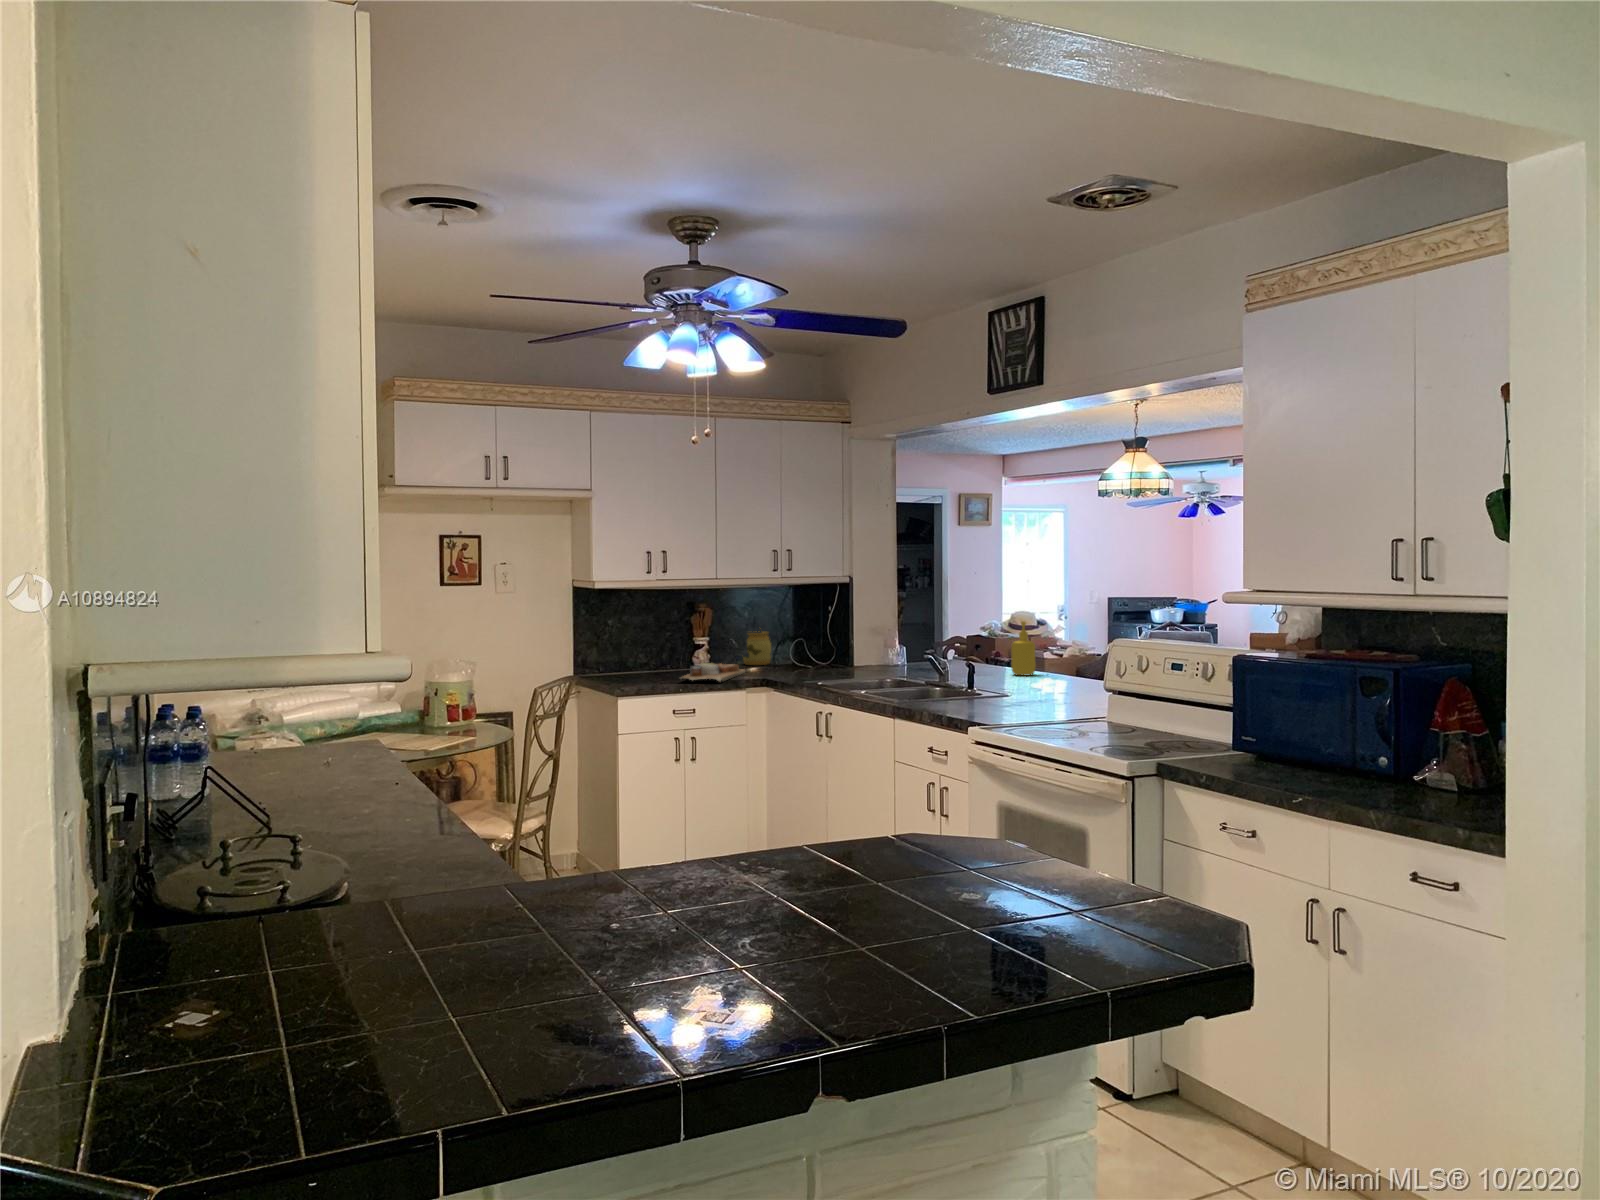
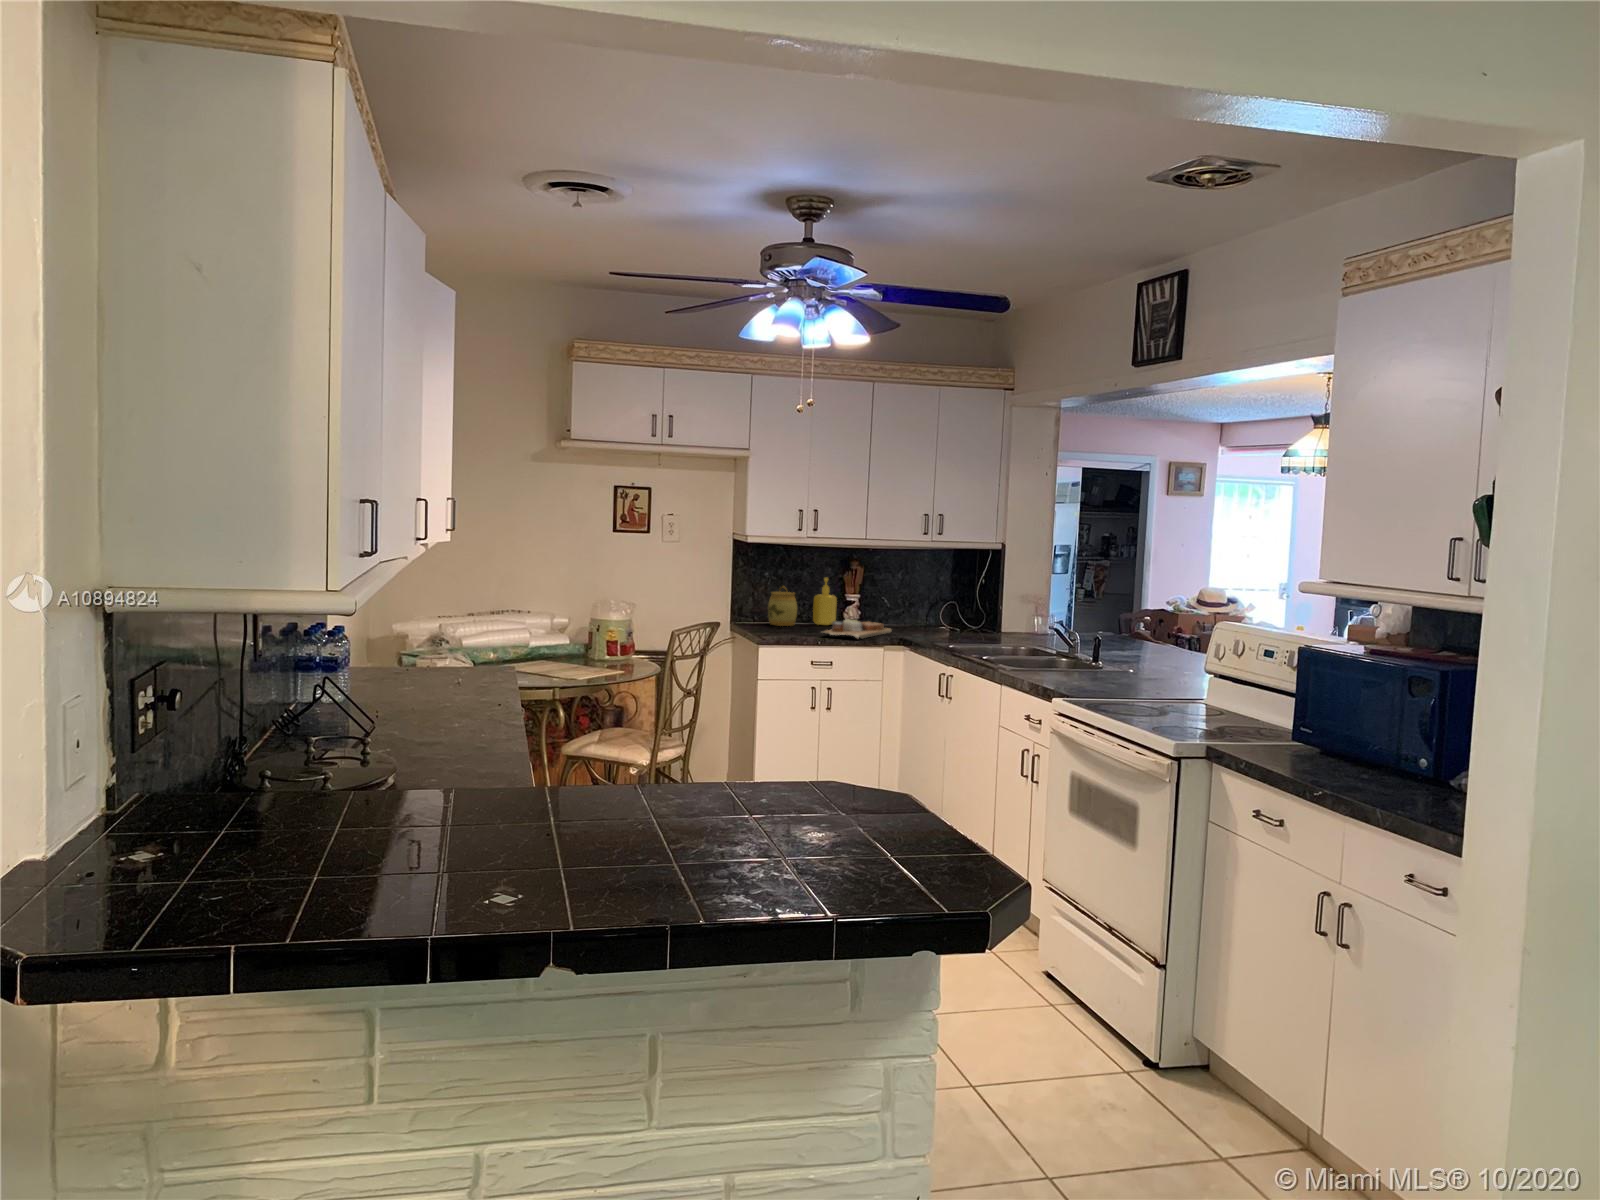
soap dispenser: present [1011,621,1036,675] -> present [813,577,837,625]
jar: present [743,628,771,665] -> present [768,586,797,626]

